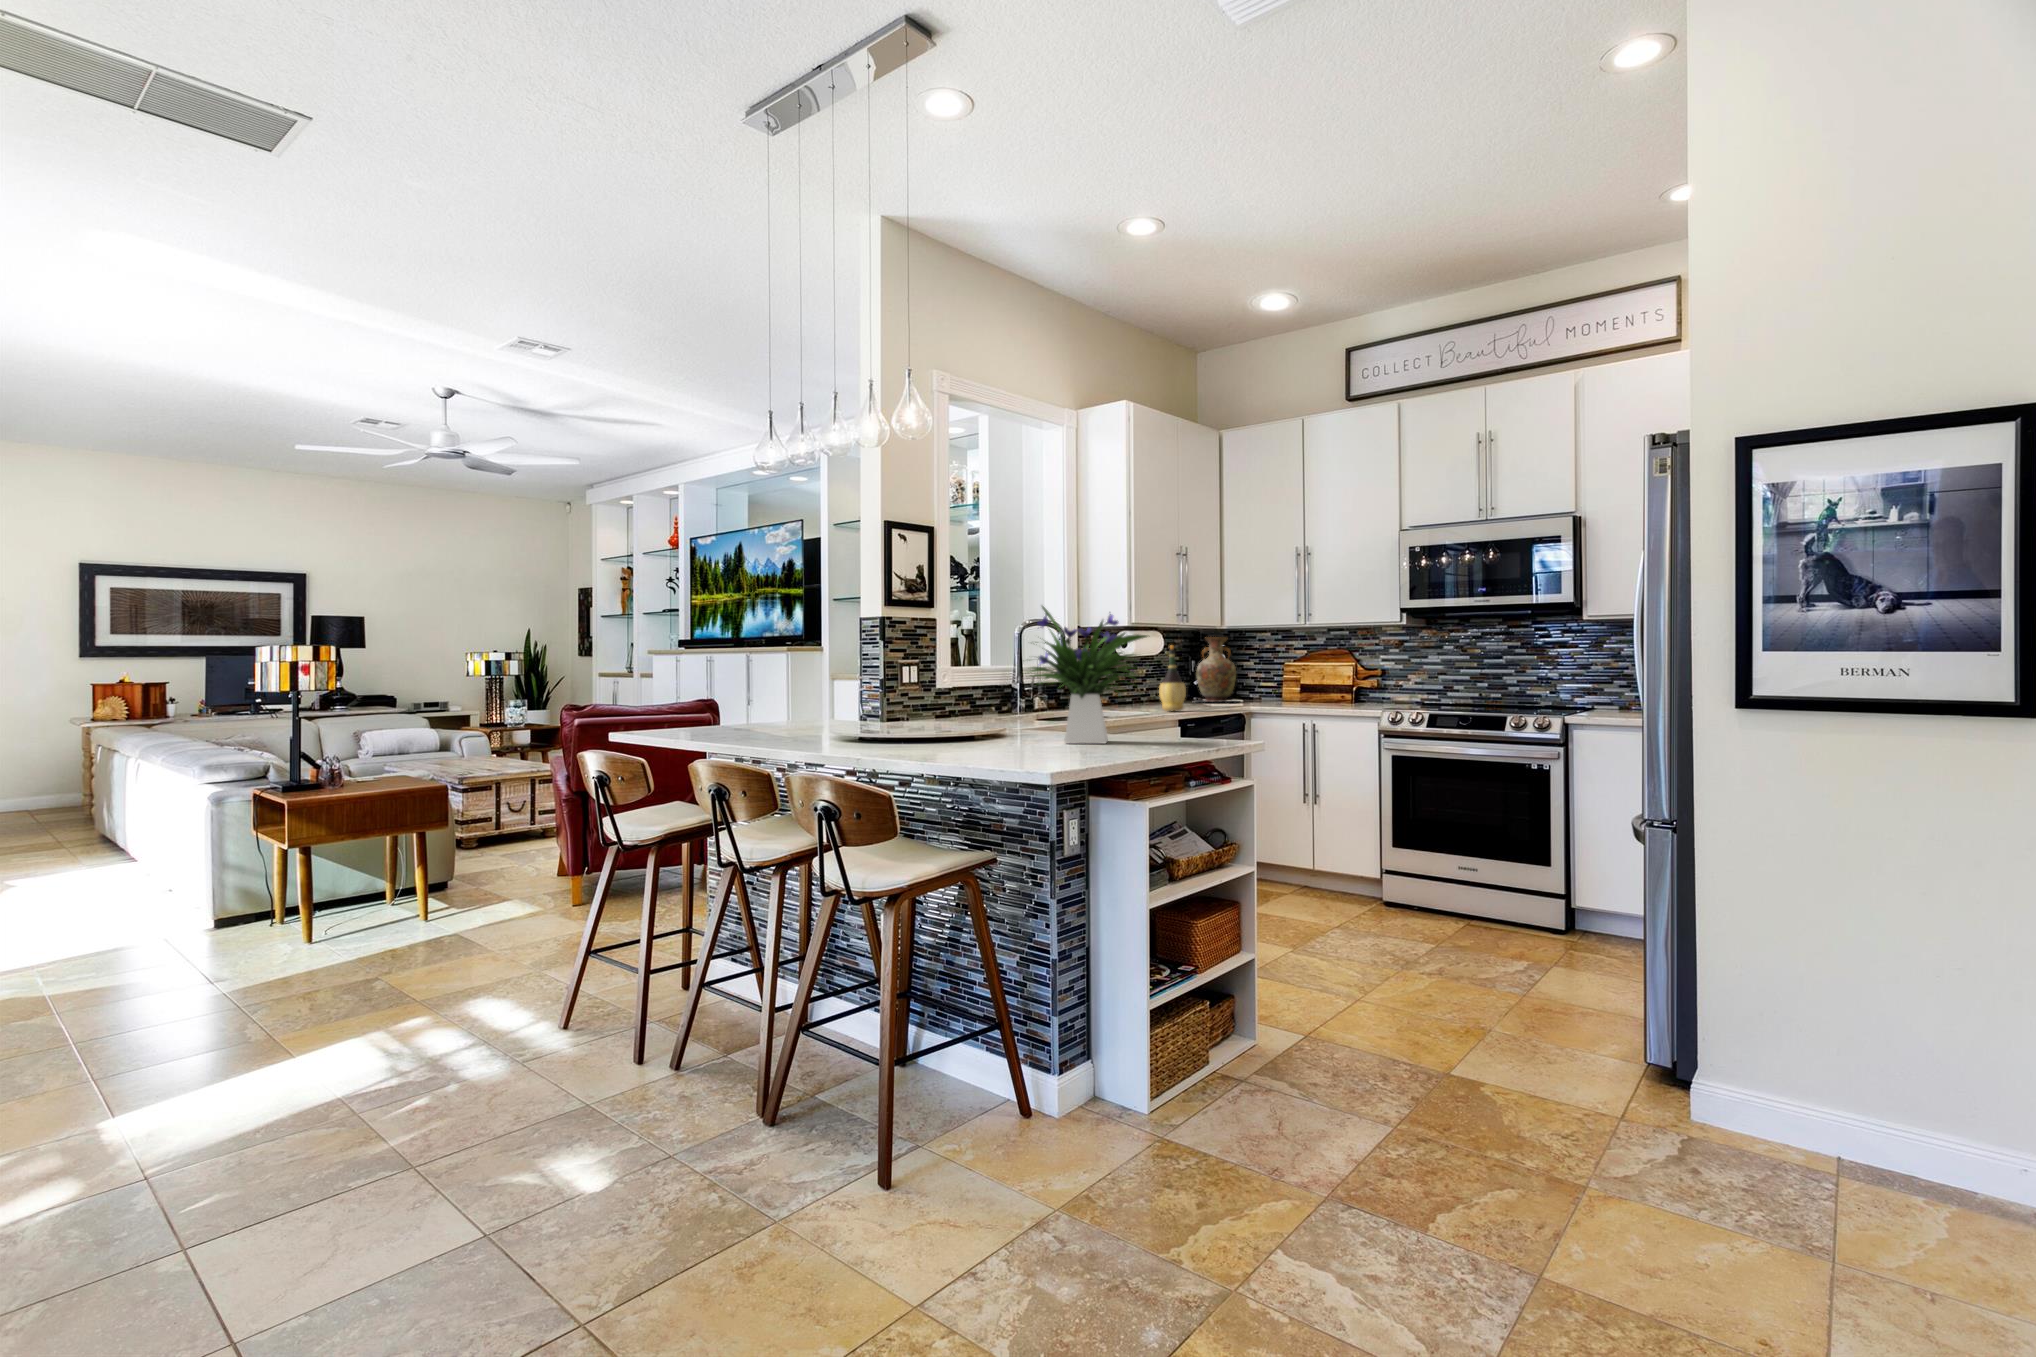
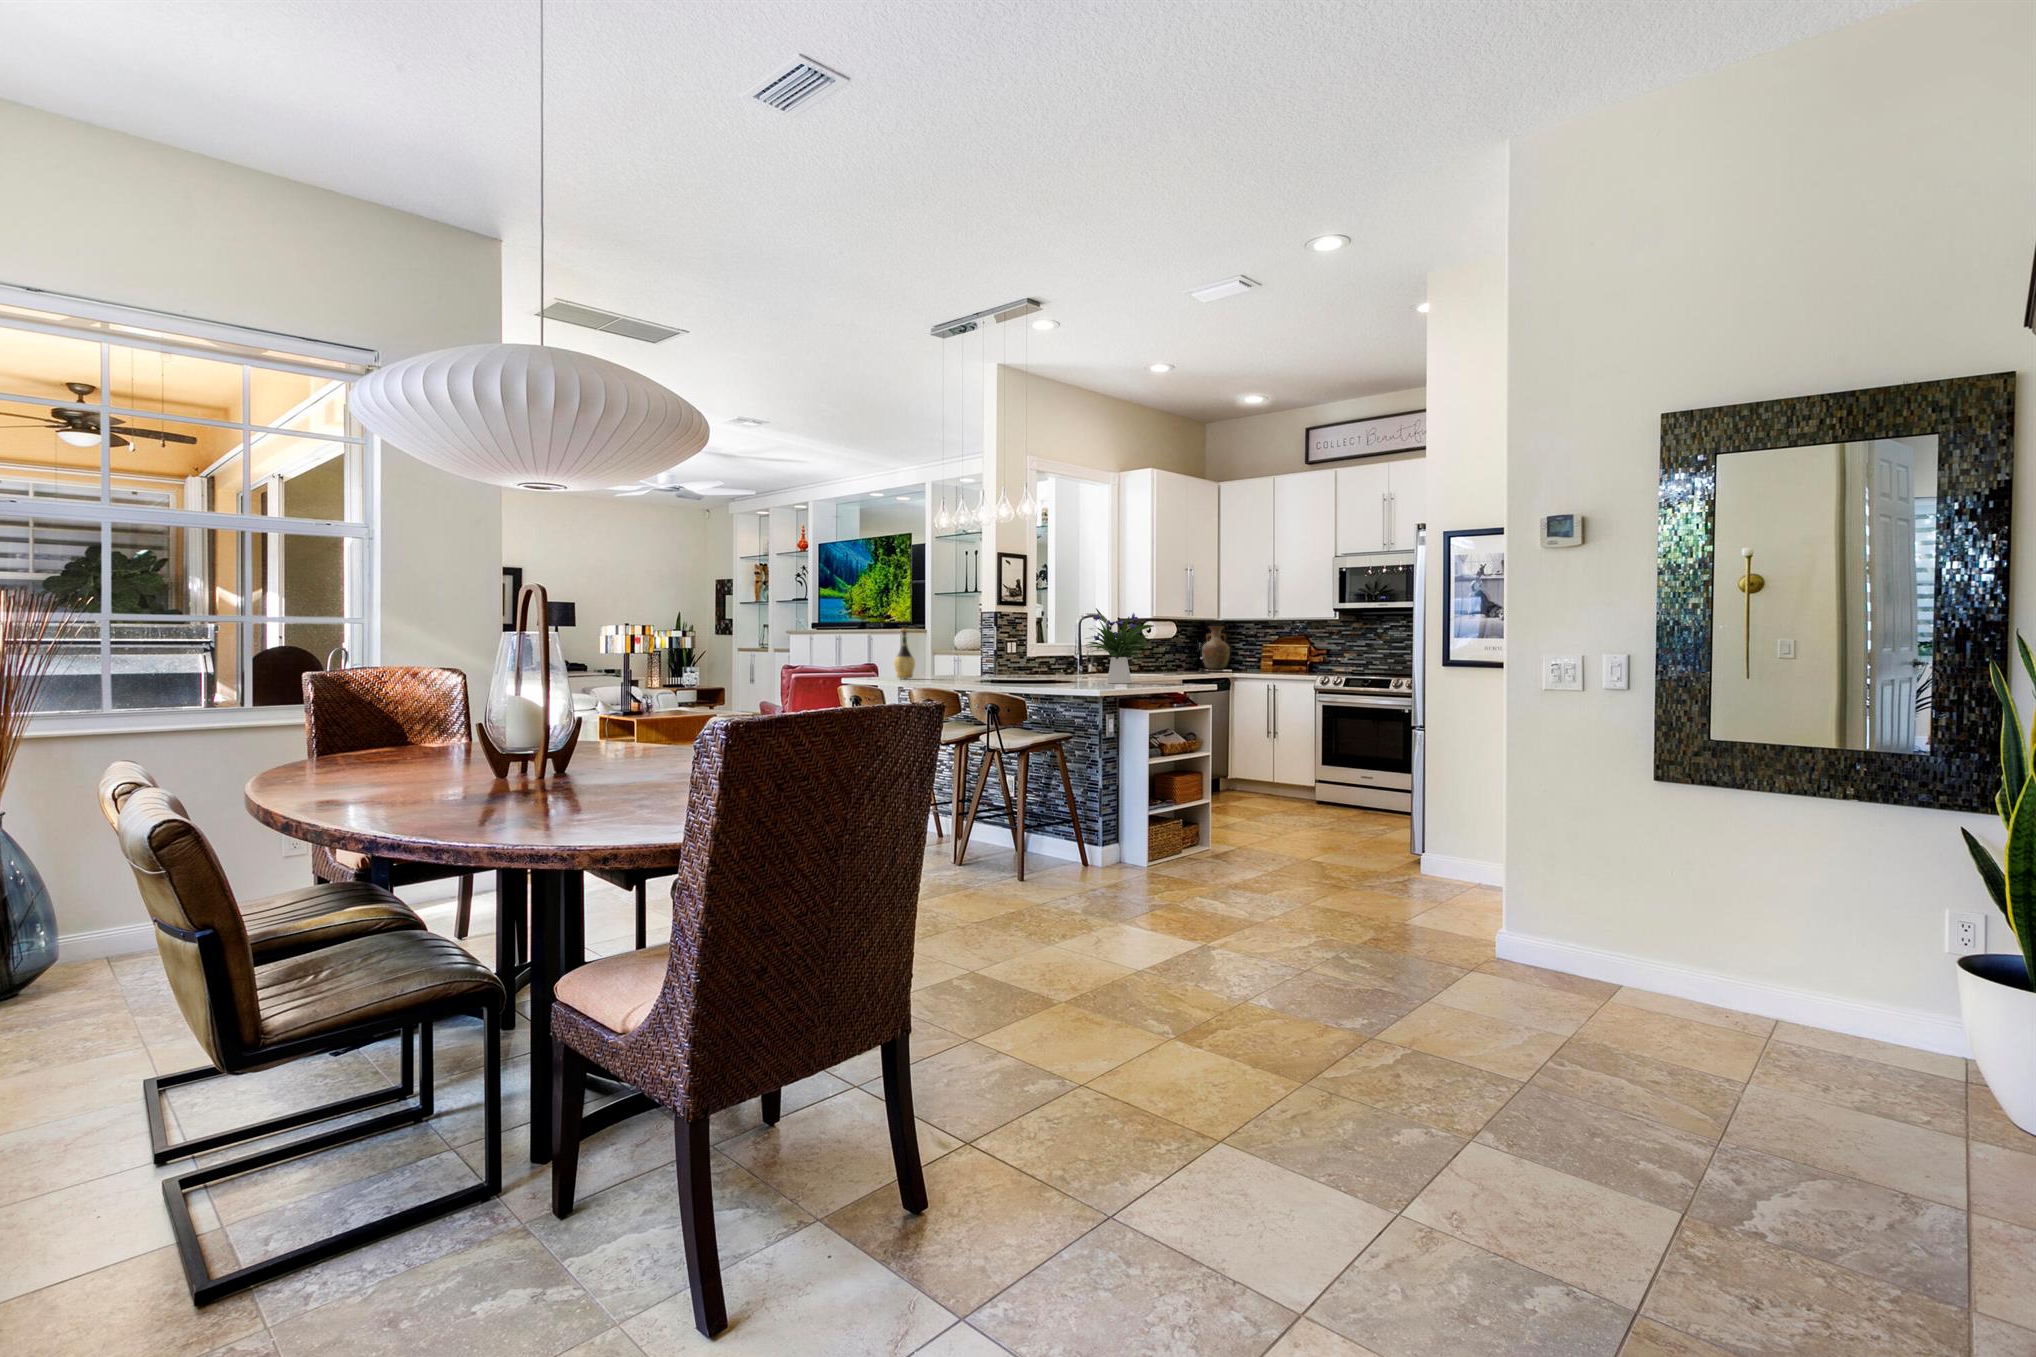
wine bottle: present [1159,645,1186,711] -> present [894,628,915,679]

